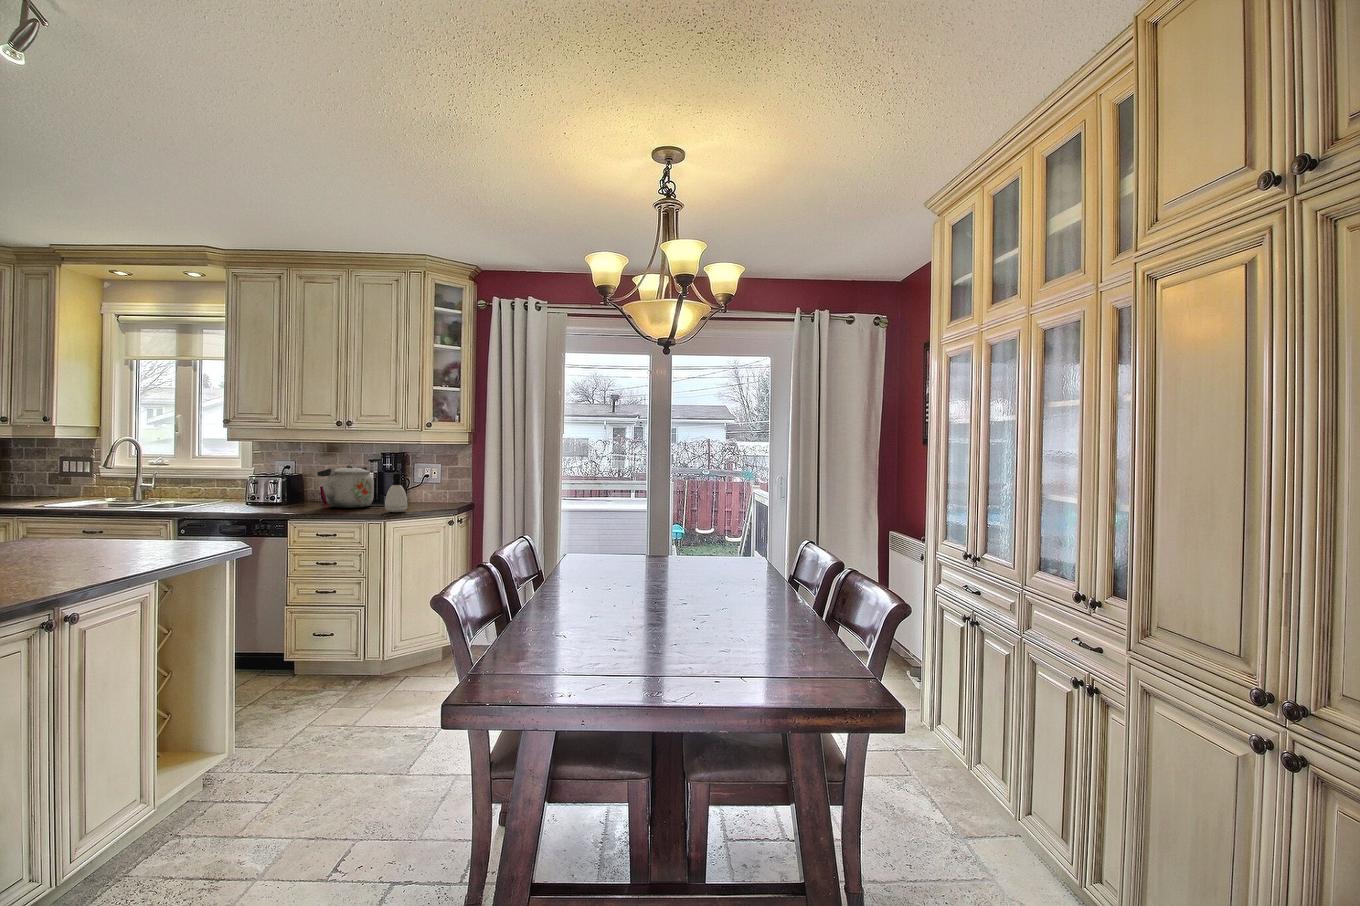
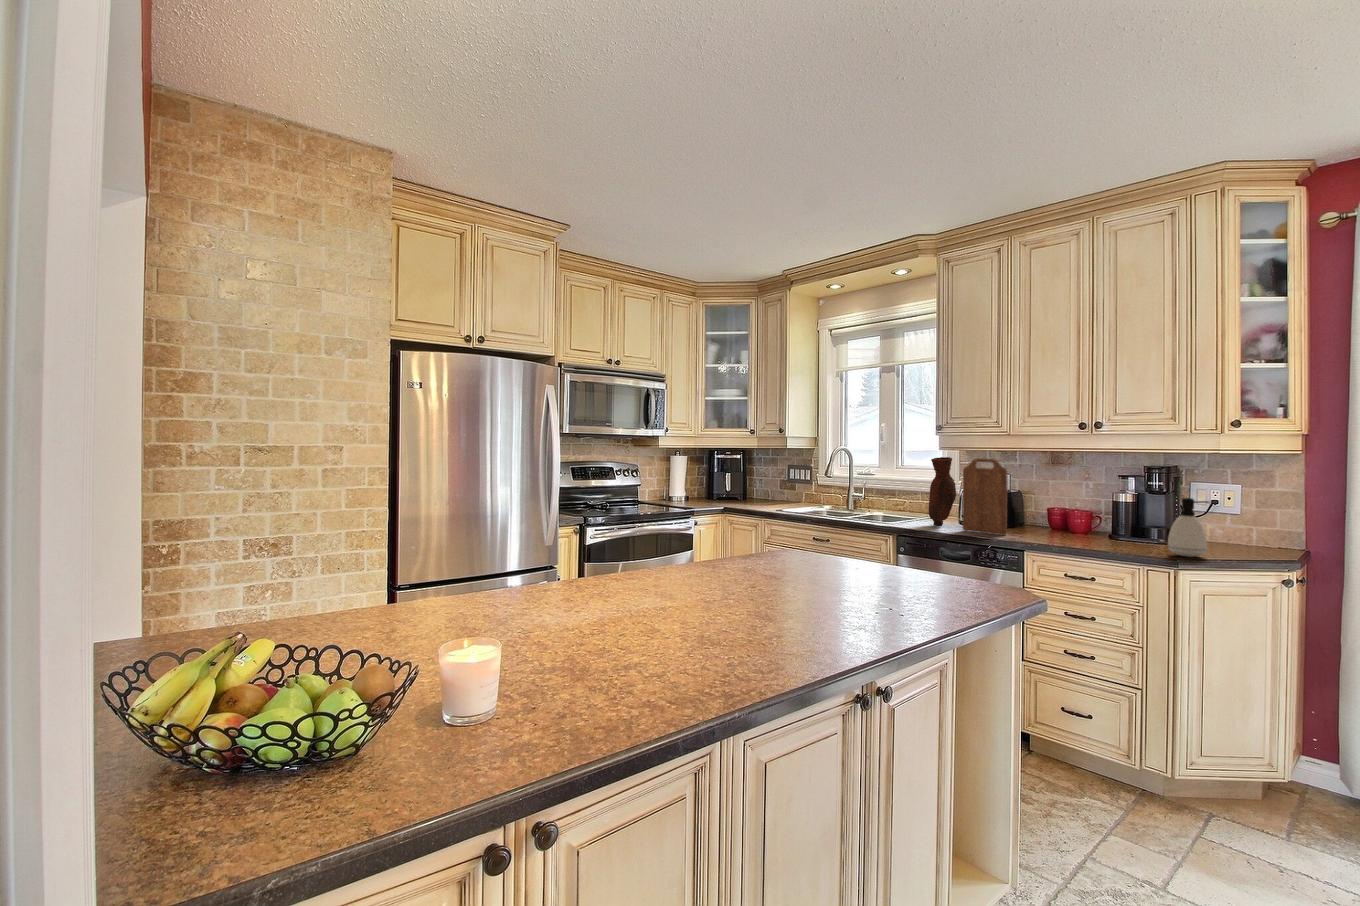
vase: none [214,446,241,507] -> present [929,457,956,526]
cutting board: none [244,447,282,509] -> present [962,458,1008,535]
kettle: present [317,465,374,508] -> none [1052,482,1134,542]

